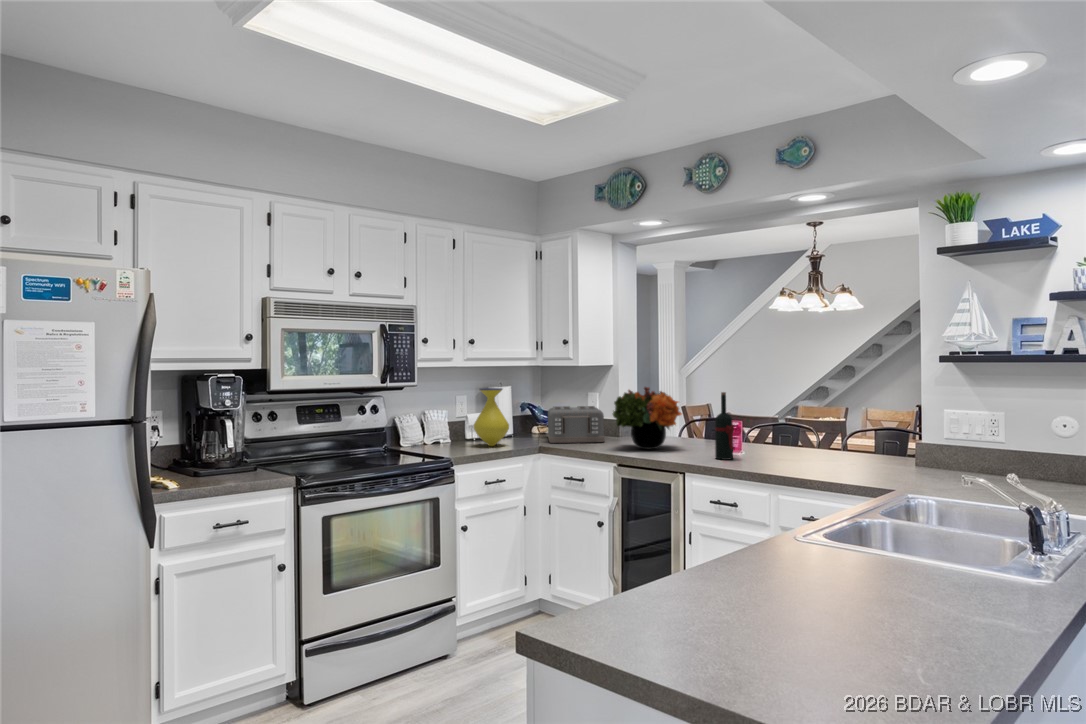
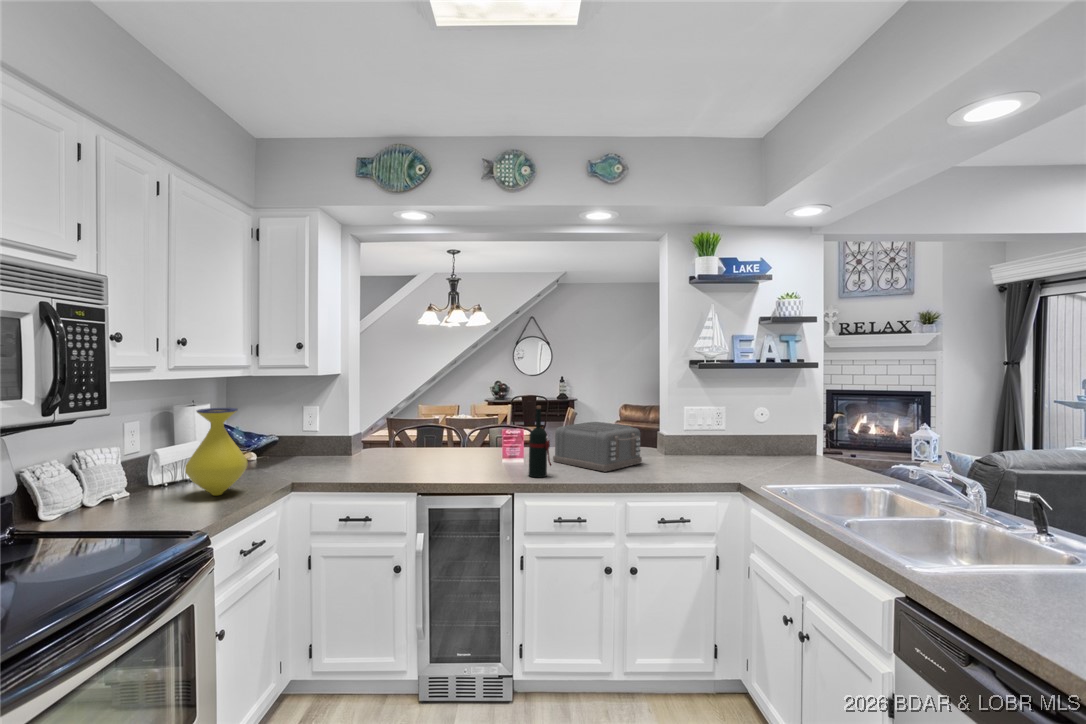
flower arrangement: present [613,387,682,449] -> none [390,399,472,473]
toaster: present [548,406,605,443] -> present [553,422,642,472]

